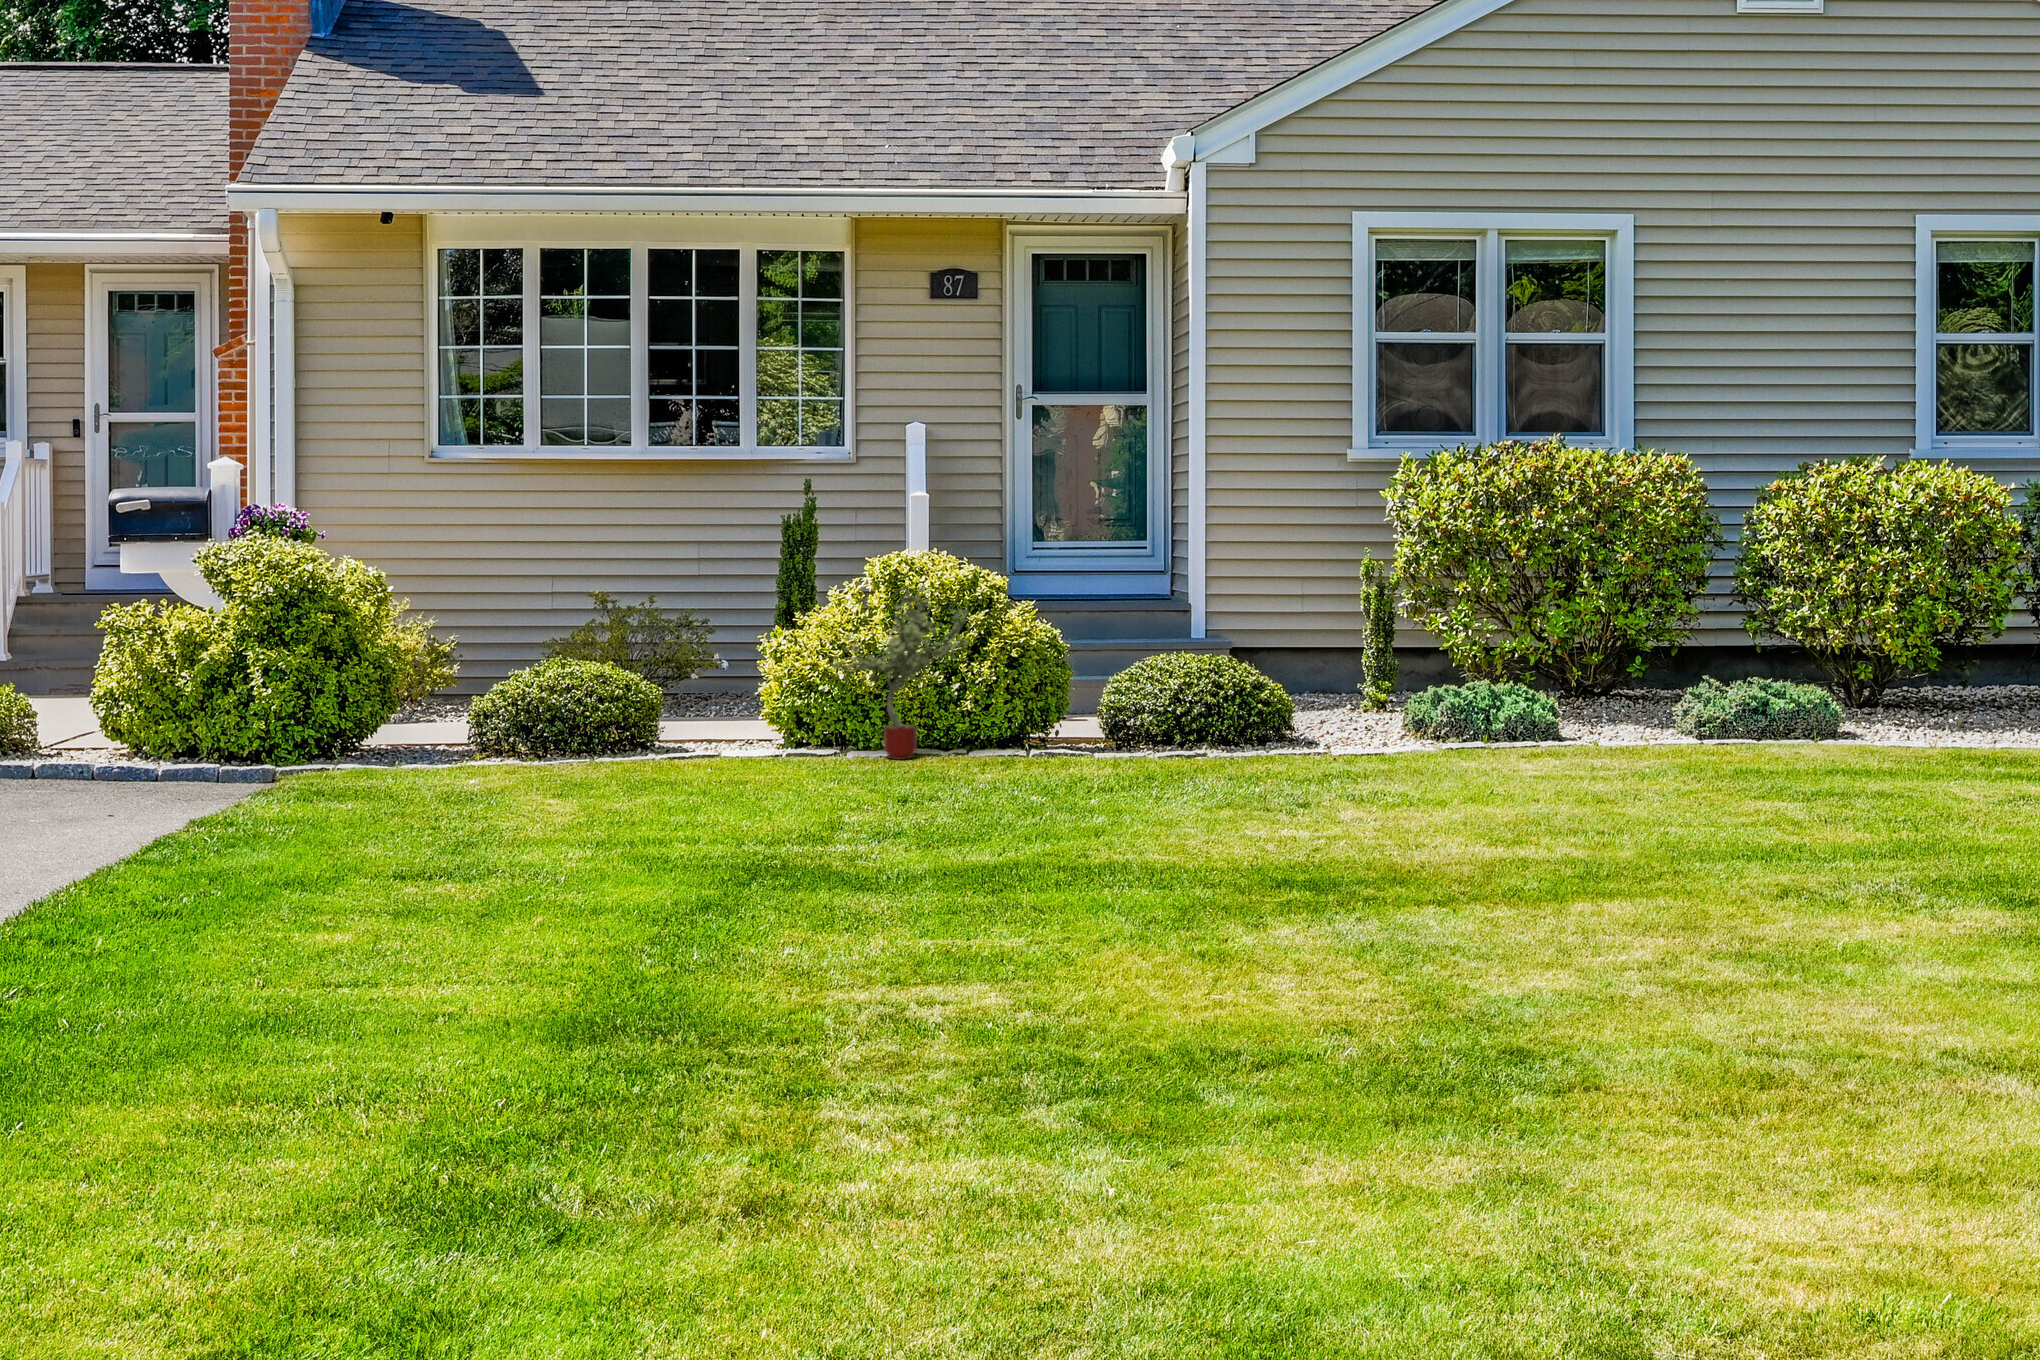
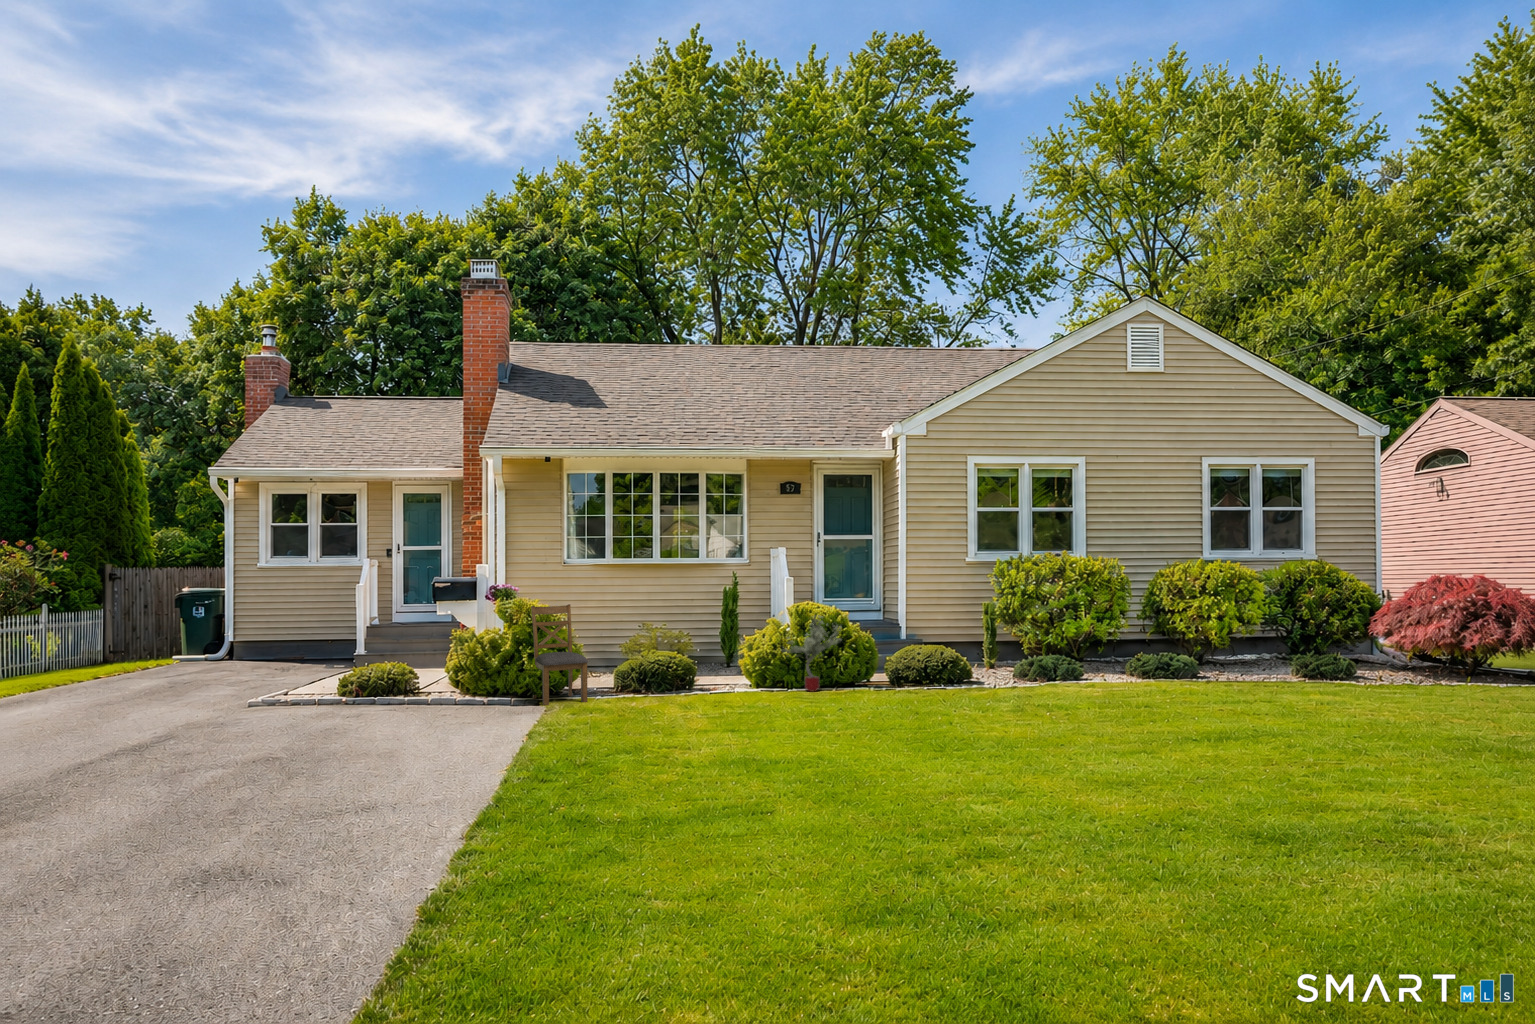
chair: none [270,556,384,781] -> present [531,604,588,706]

